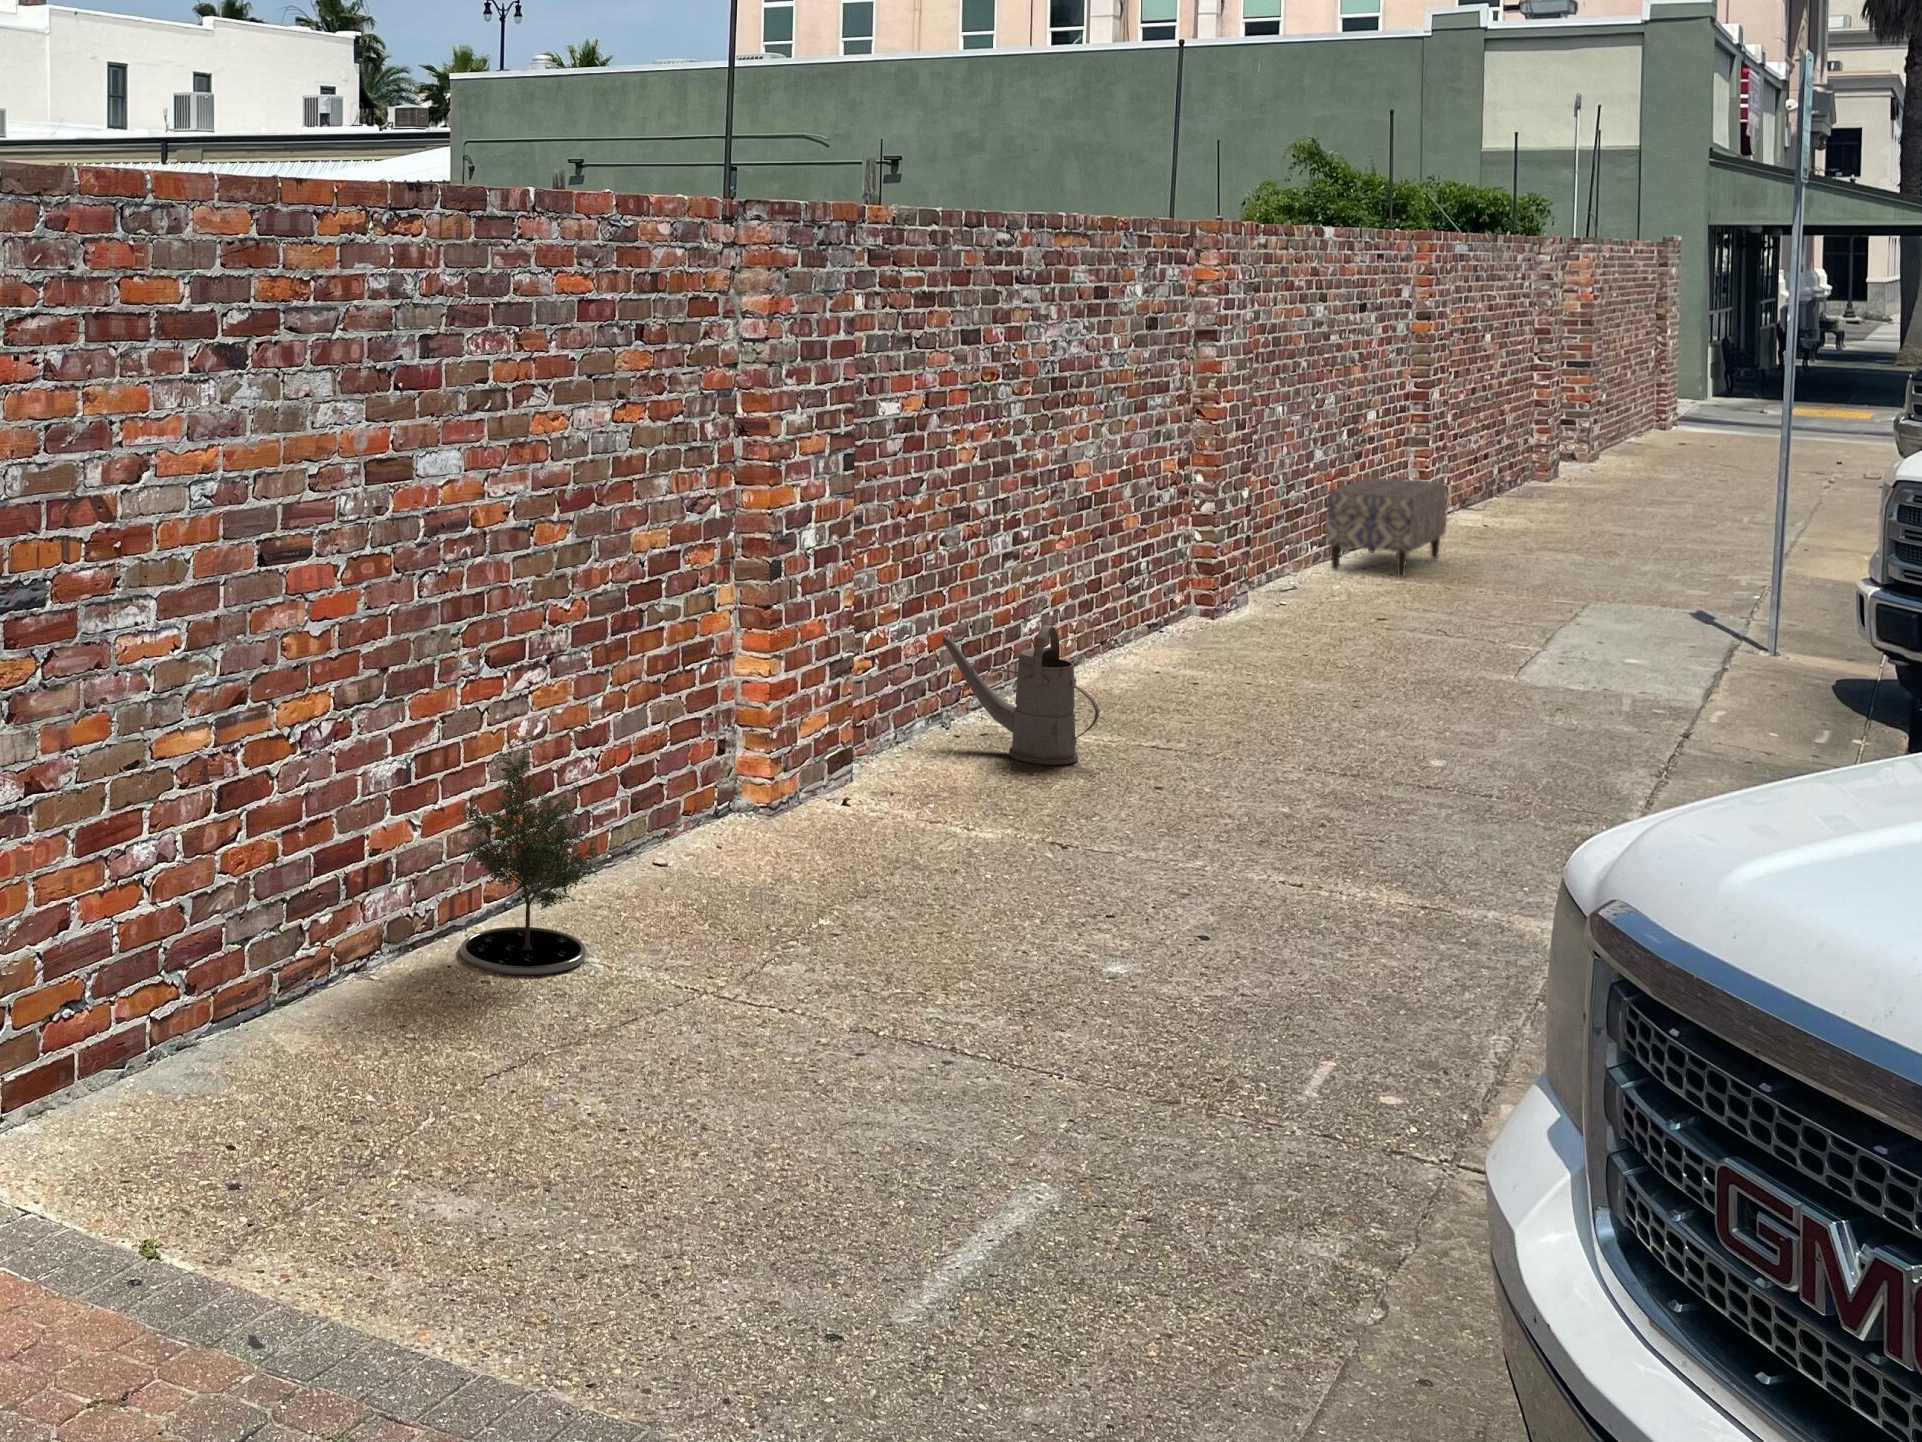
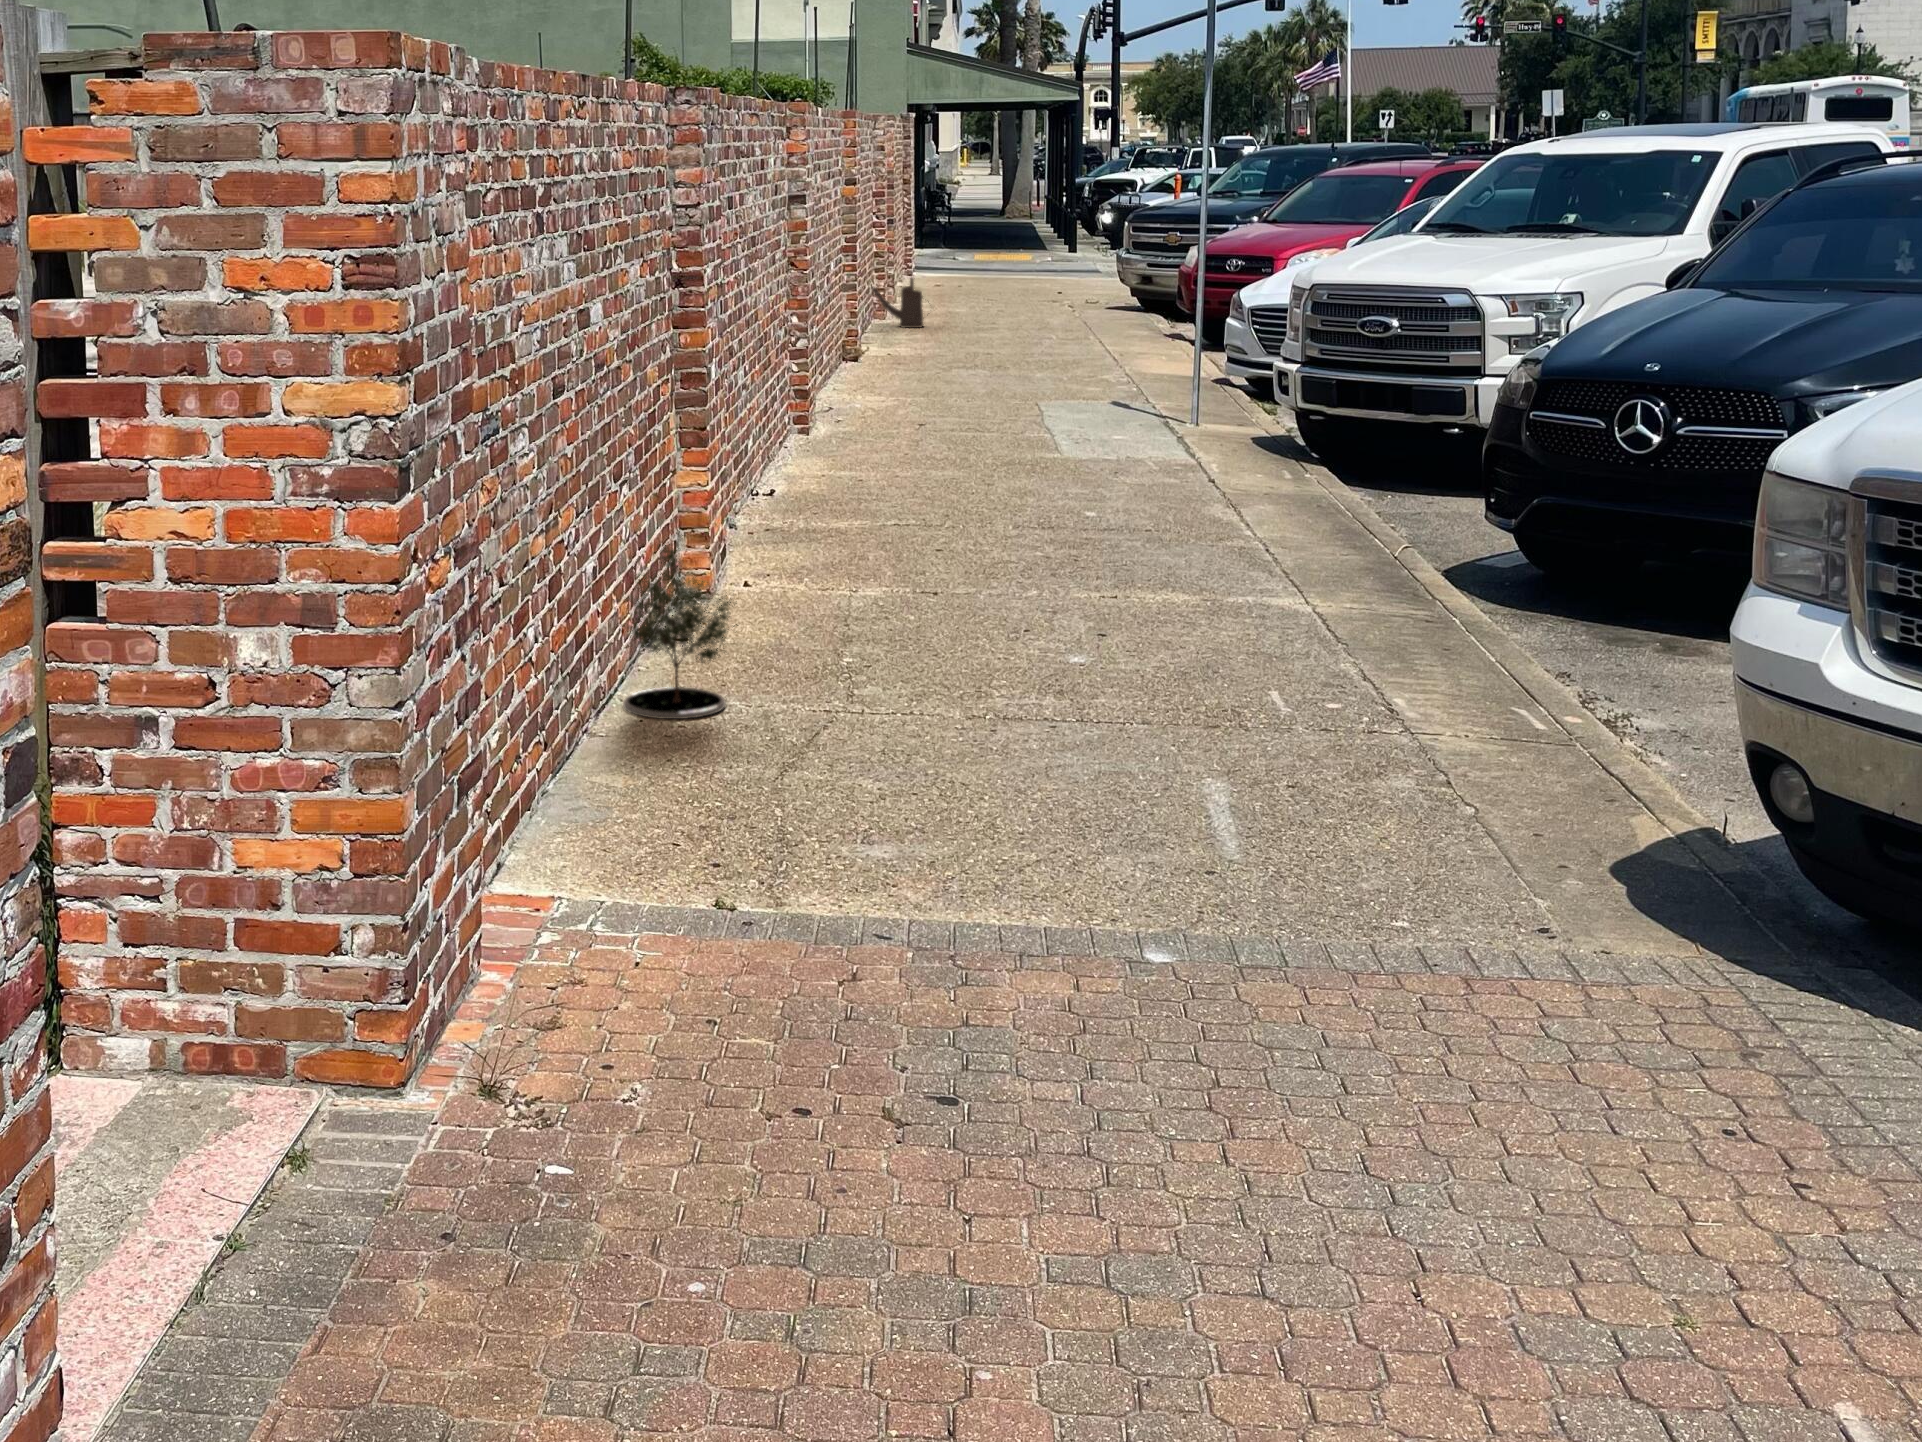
bench: present [1326,477,1447,577] -> none [820,319,894,399]
watering can: present [943,625,1099,765] -> present [871,278,924,328]

